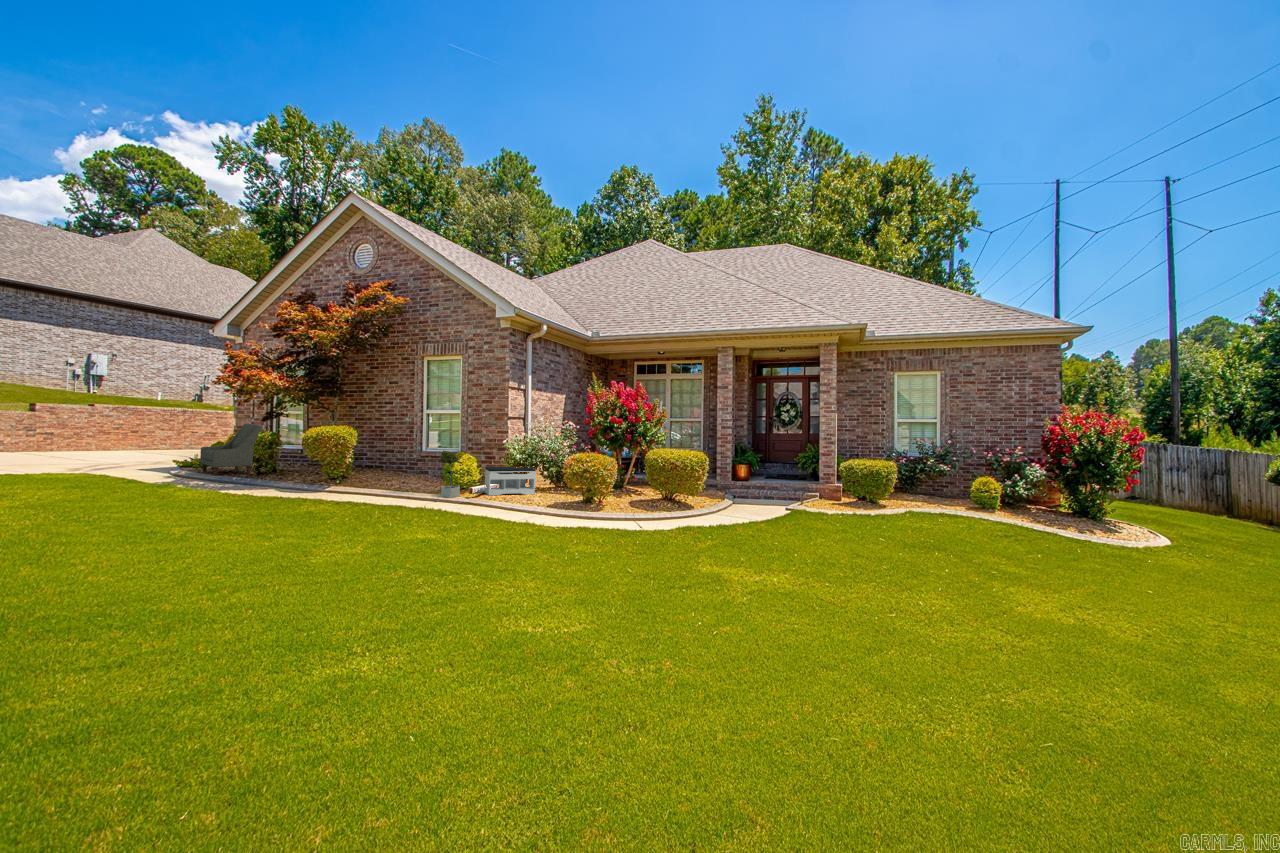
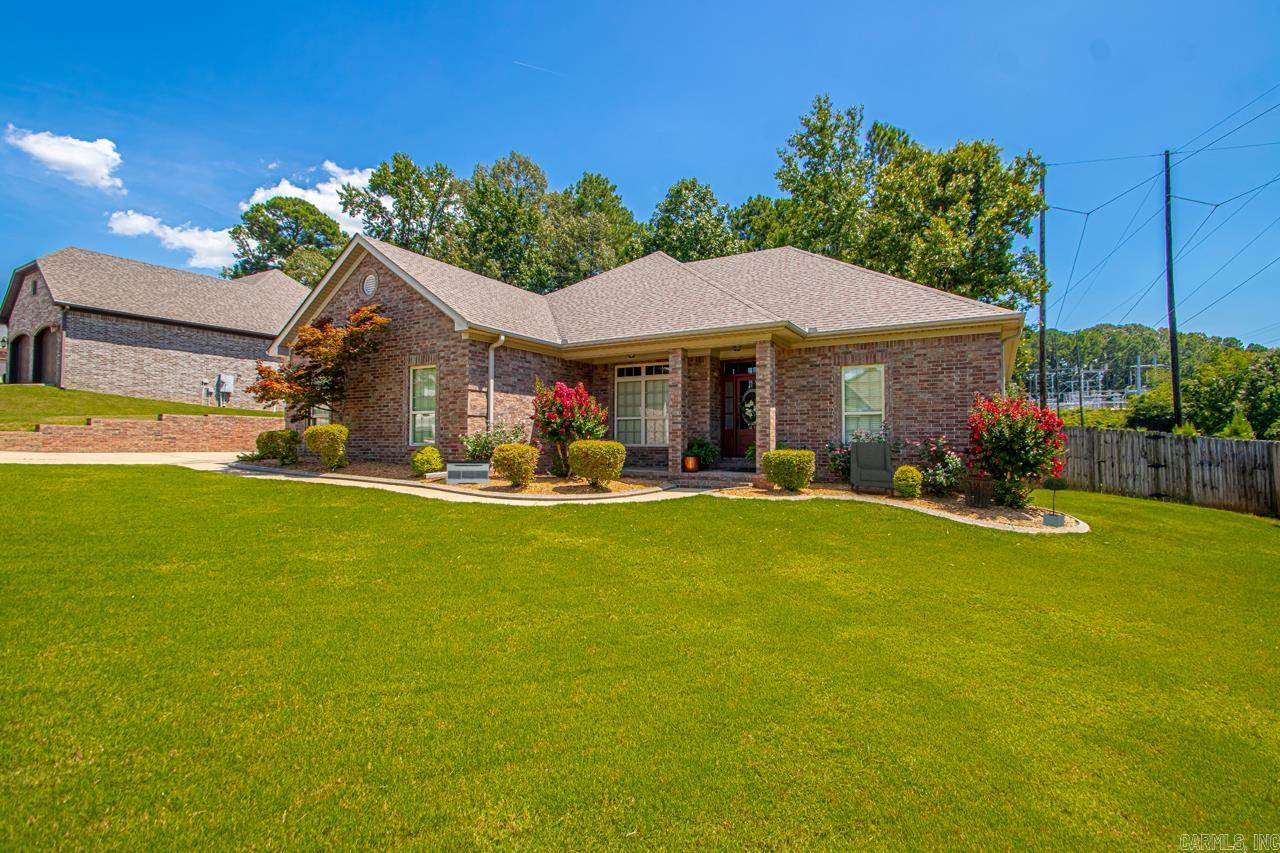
chair: present [200,424,262,475] -> present [850,442,896,496]
potted tree: present [440,450,460,498] -> present [1043,477,1068,527]
basket: none [1028,485,1060,514] -> present [963,478,994,507]

